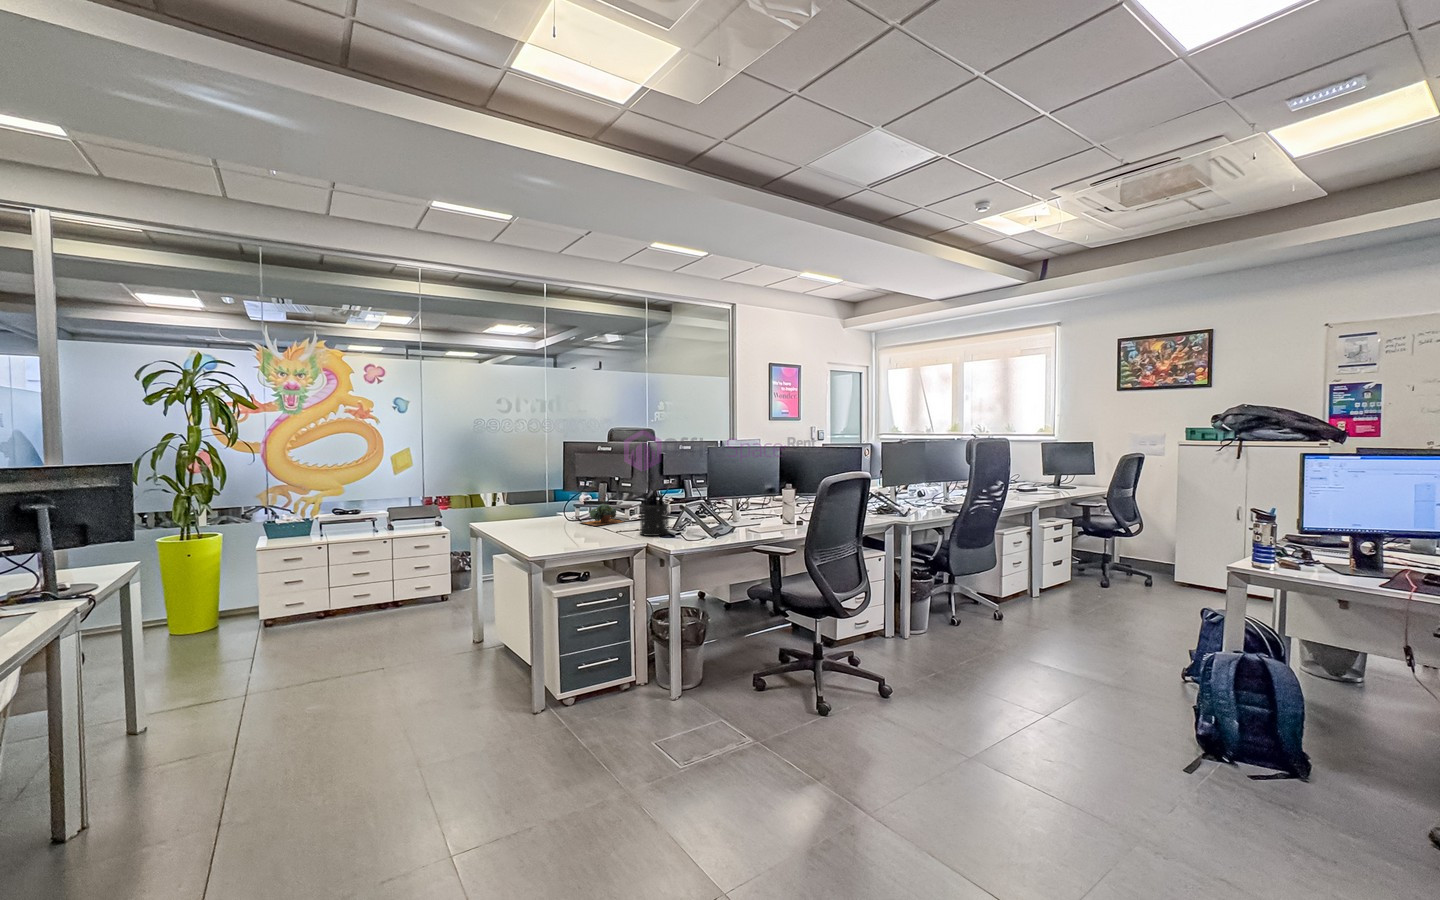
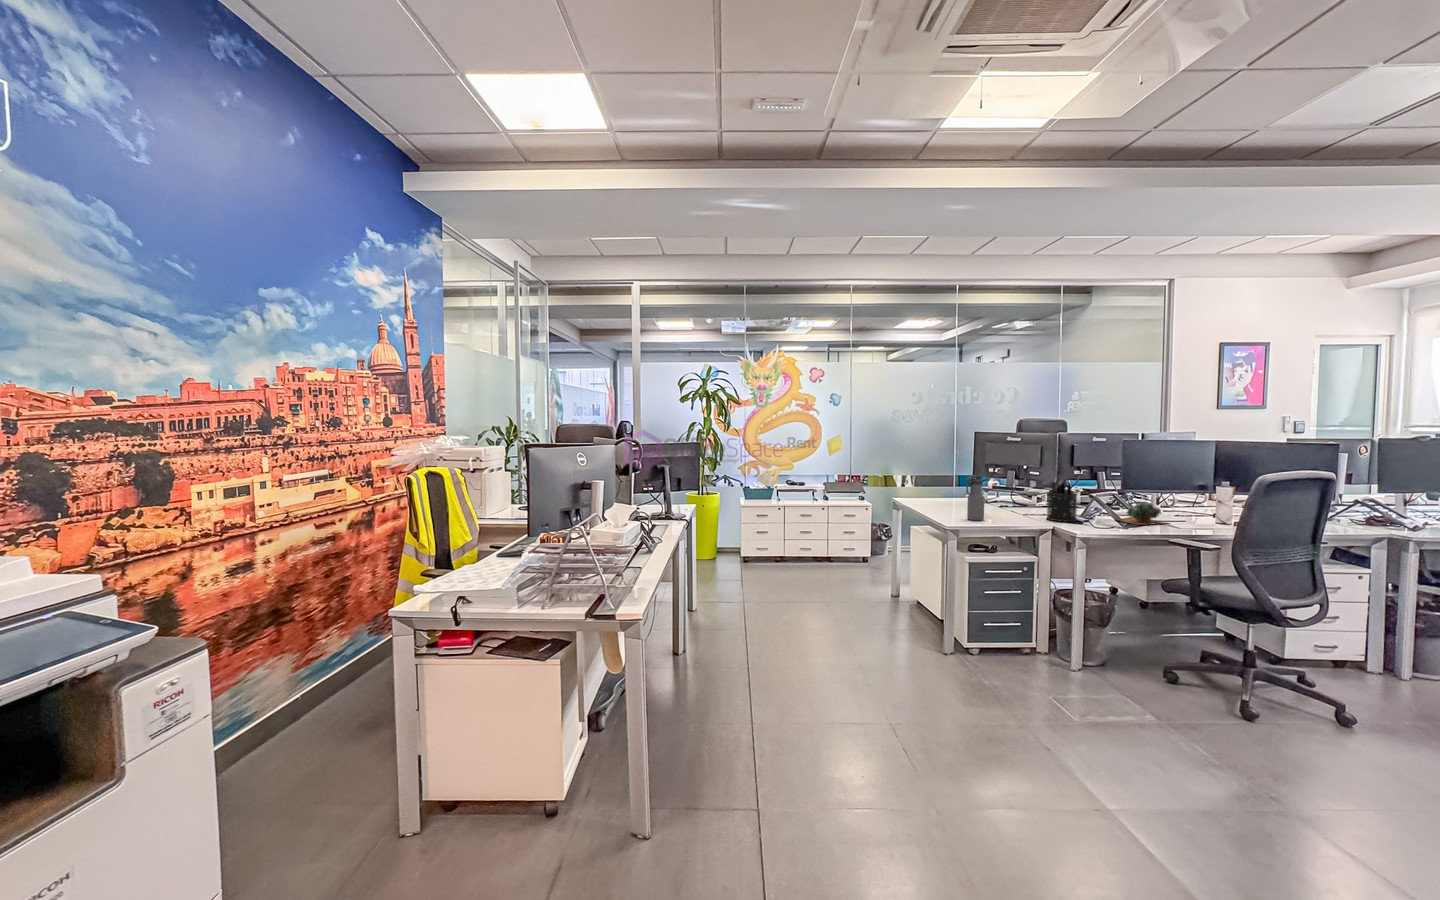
water bottle: none [554,490,574,544] -> present [966,475,984,520]
succulent plant: present [581,504,624,526] -> present [1119,502,1166,525]

